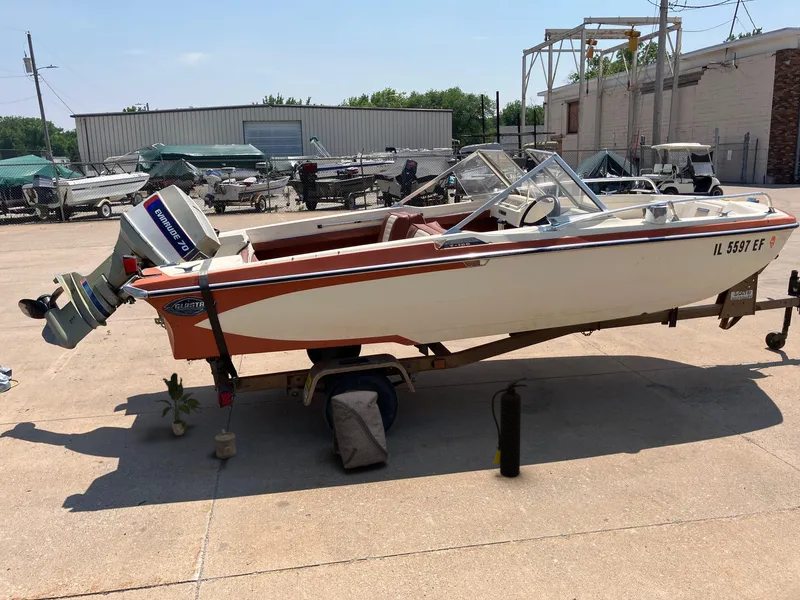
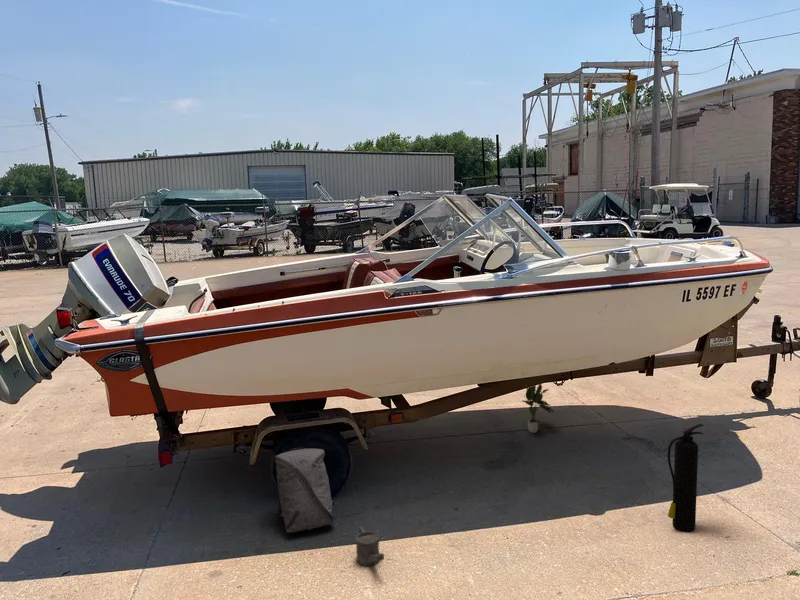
potted plant: present [156,373,201,435] -> present [523,383,554,433]
fire extinguisher: present [492,377,527,477] -> present [668,424,703,532]
watering can: present [215,429,237,459] -> present [356,527,384,566]

